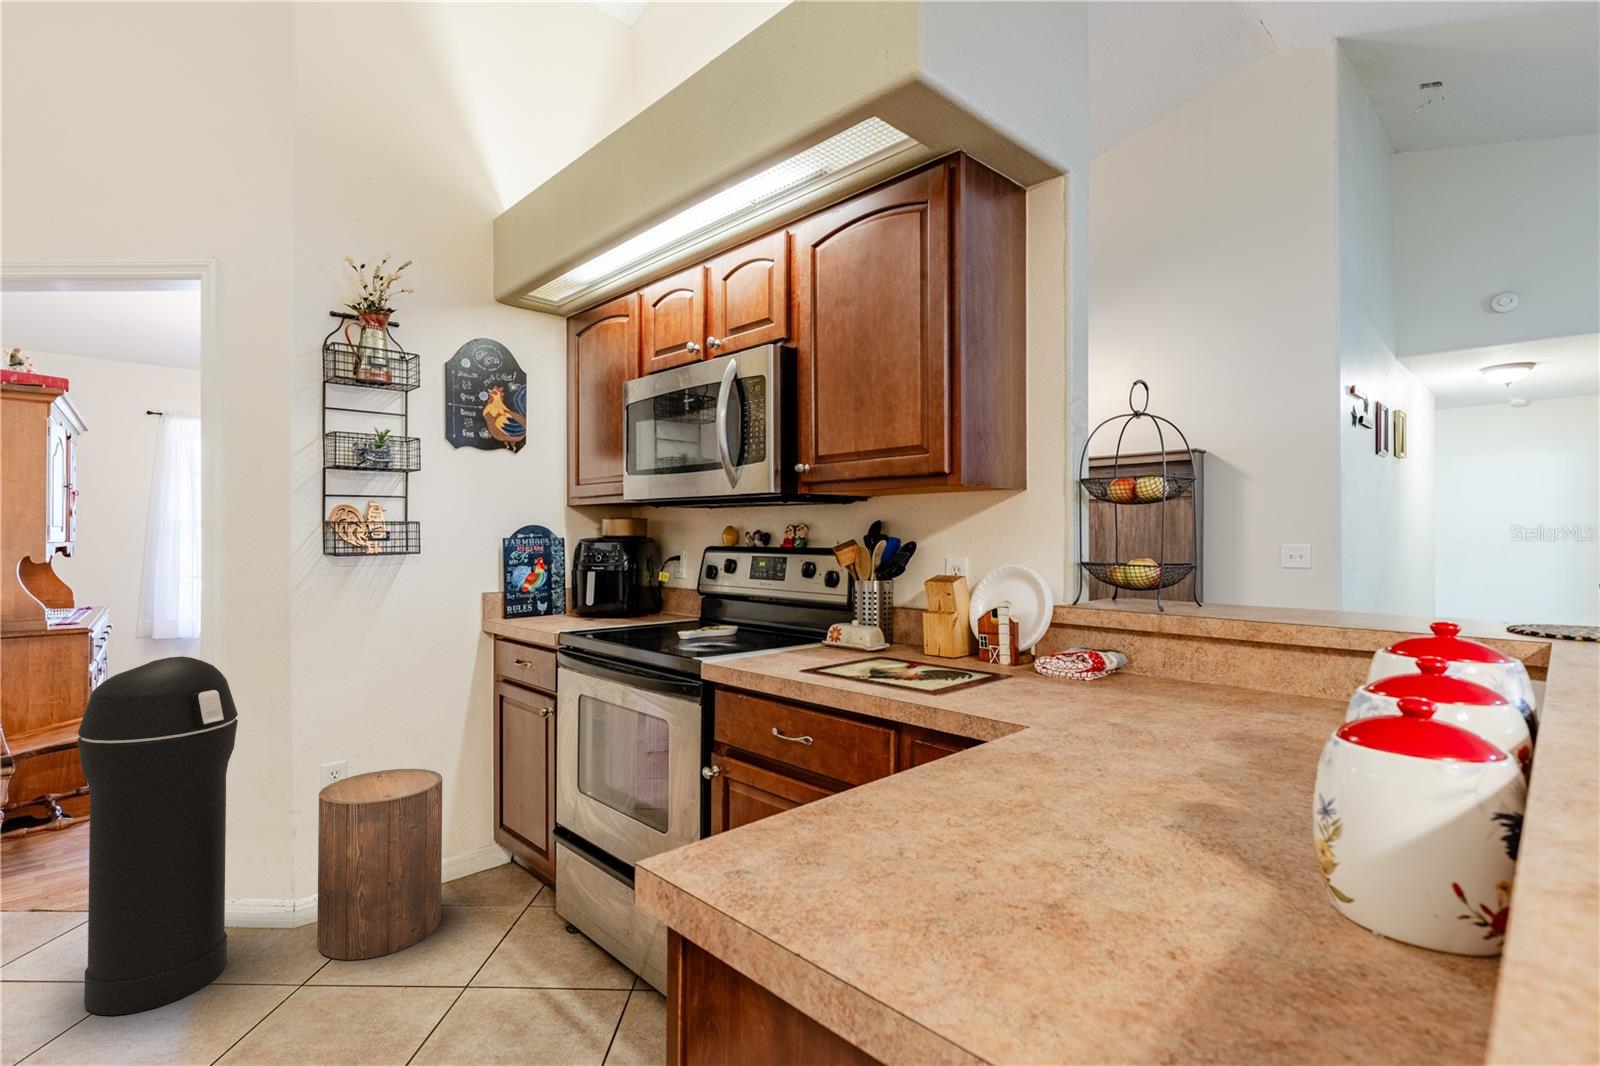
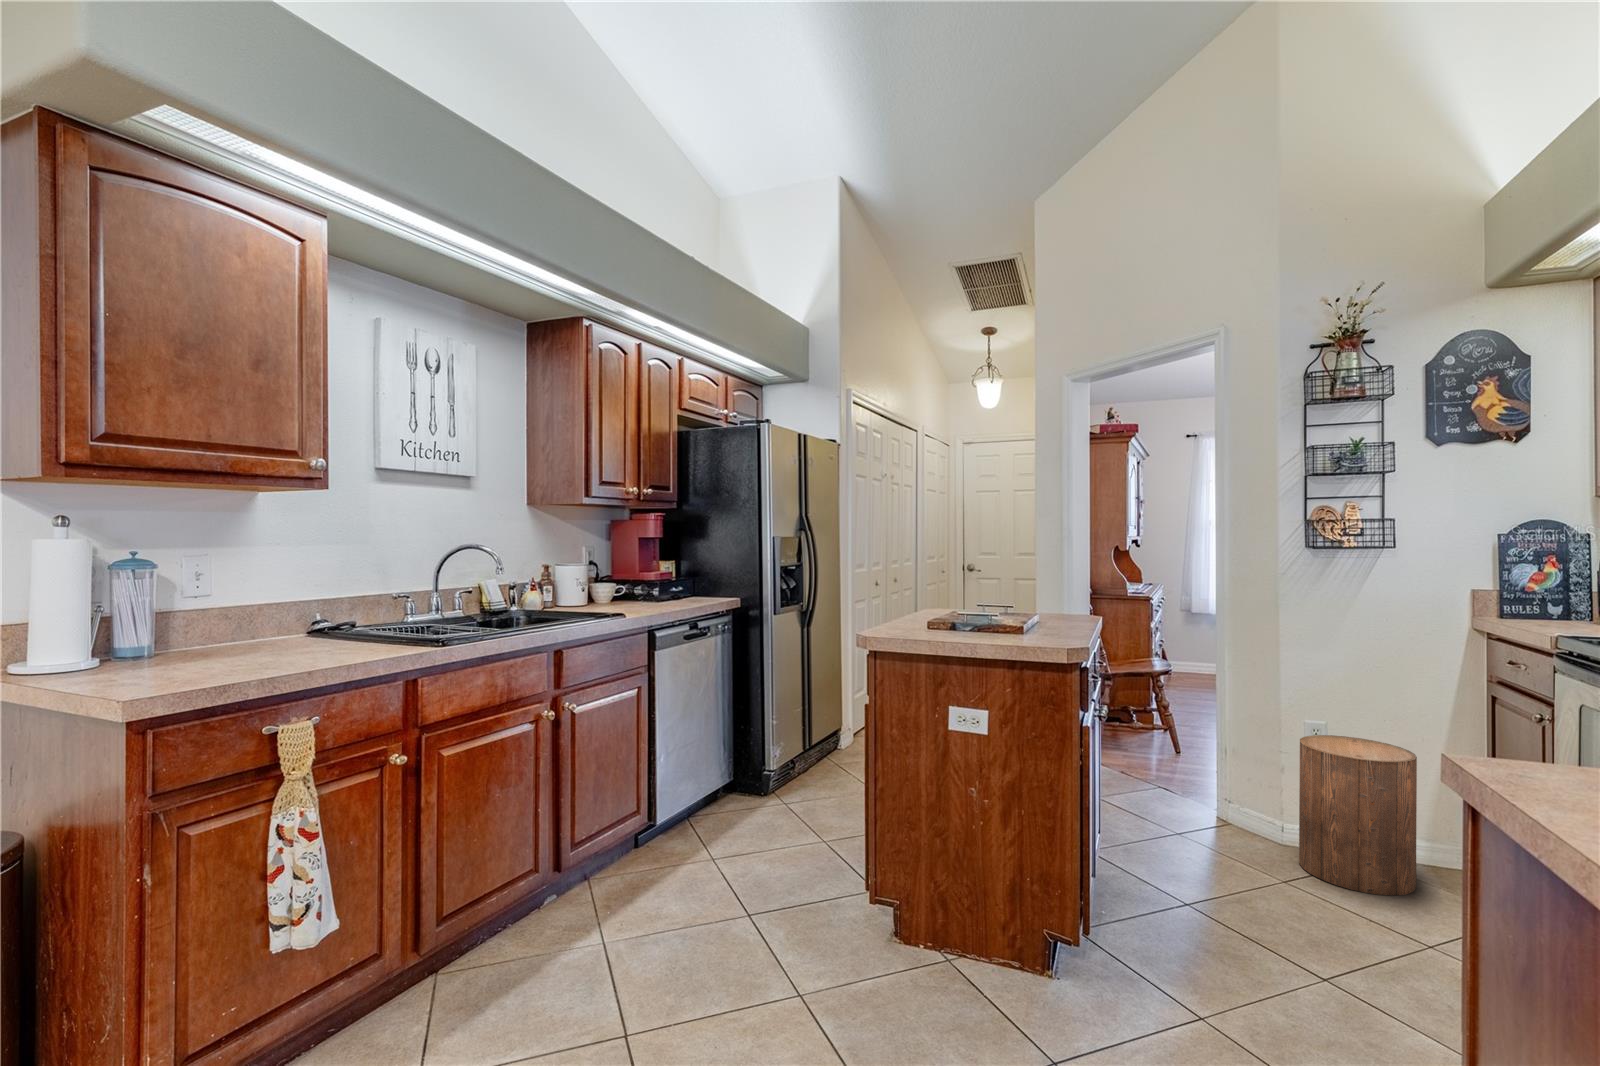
trash can: present [78,656,238,1015] -> none [1145,615,1239,851]

